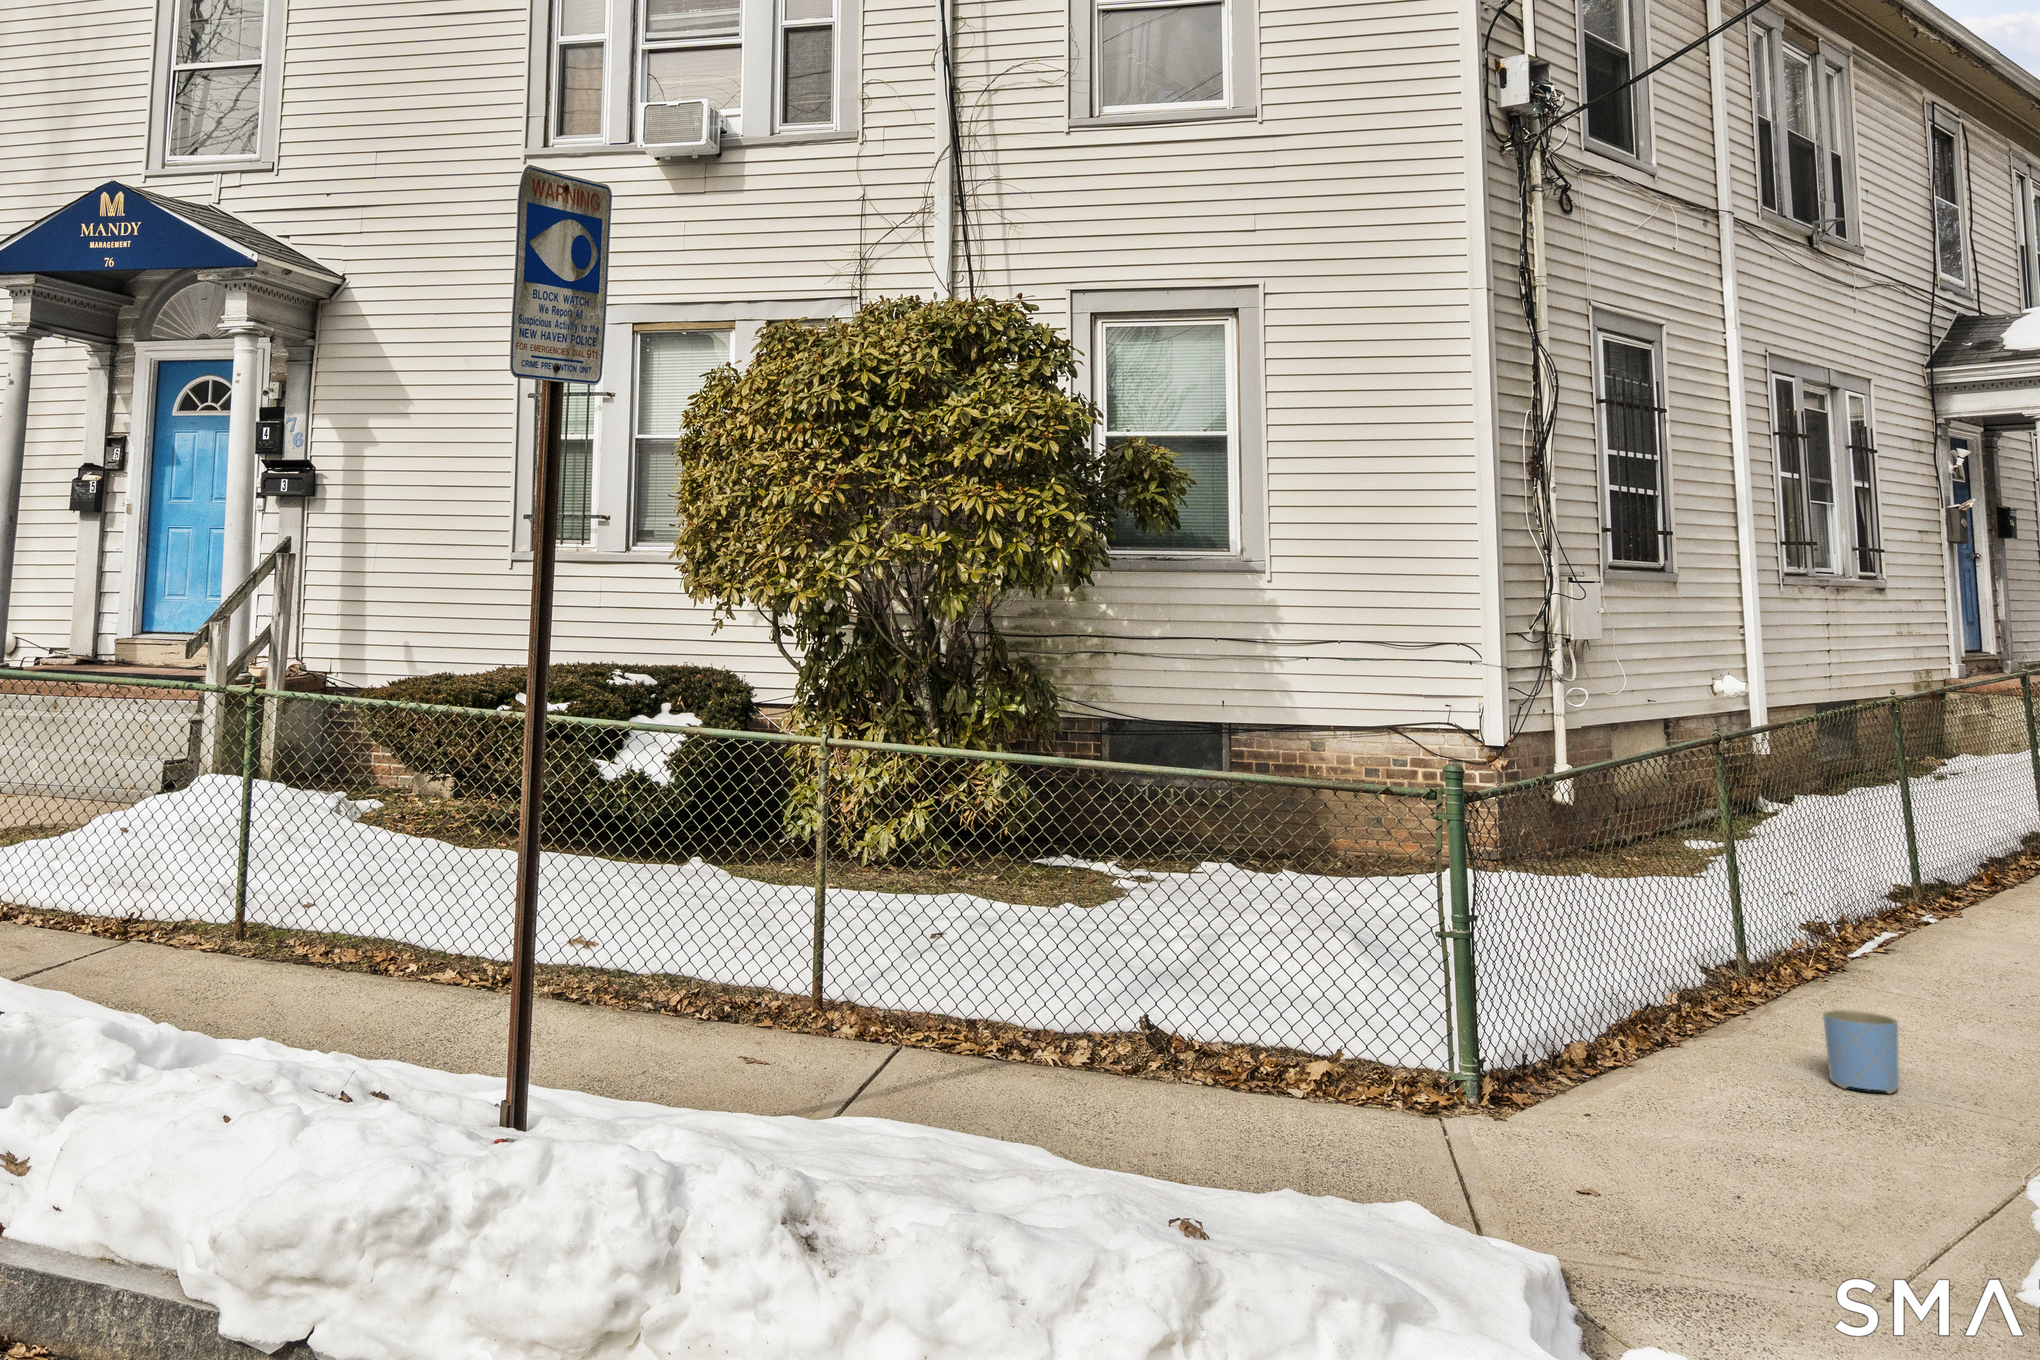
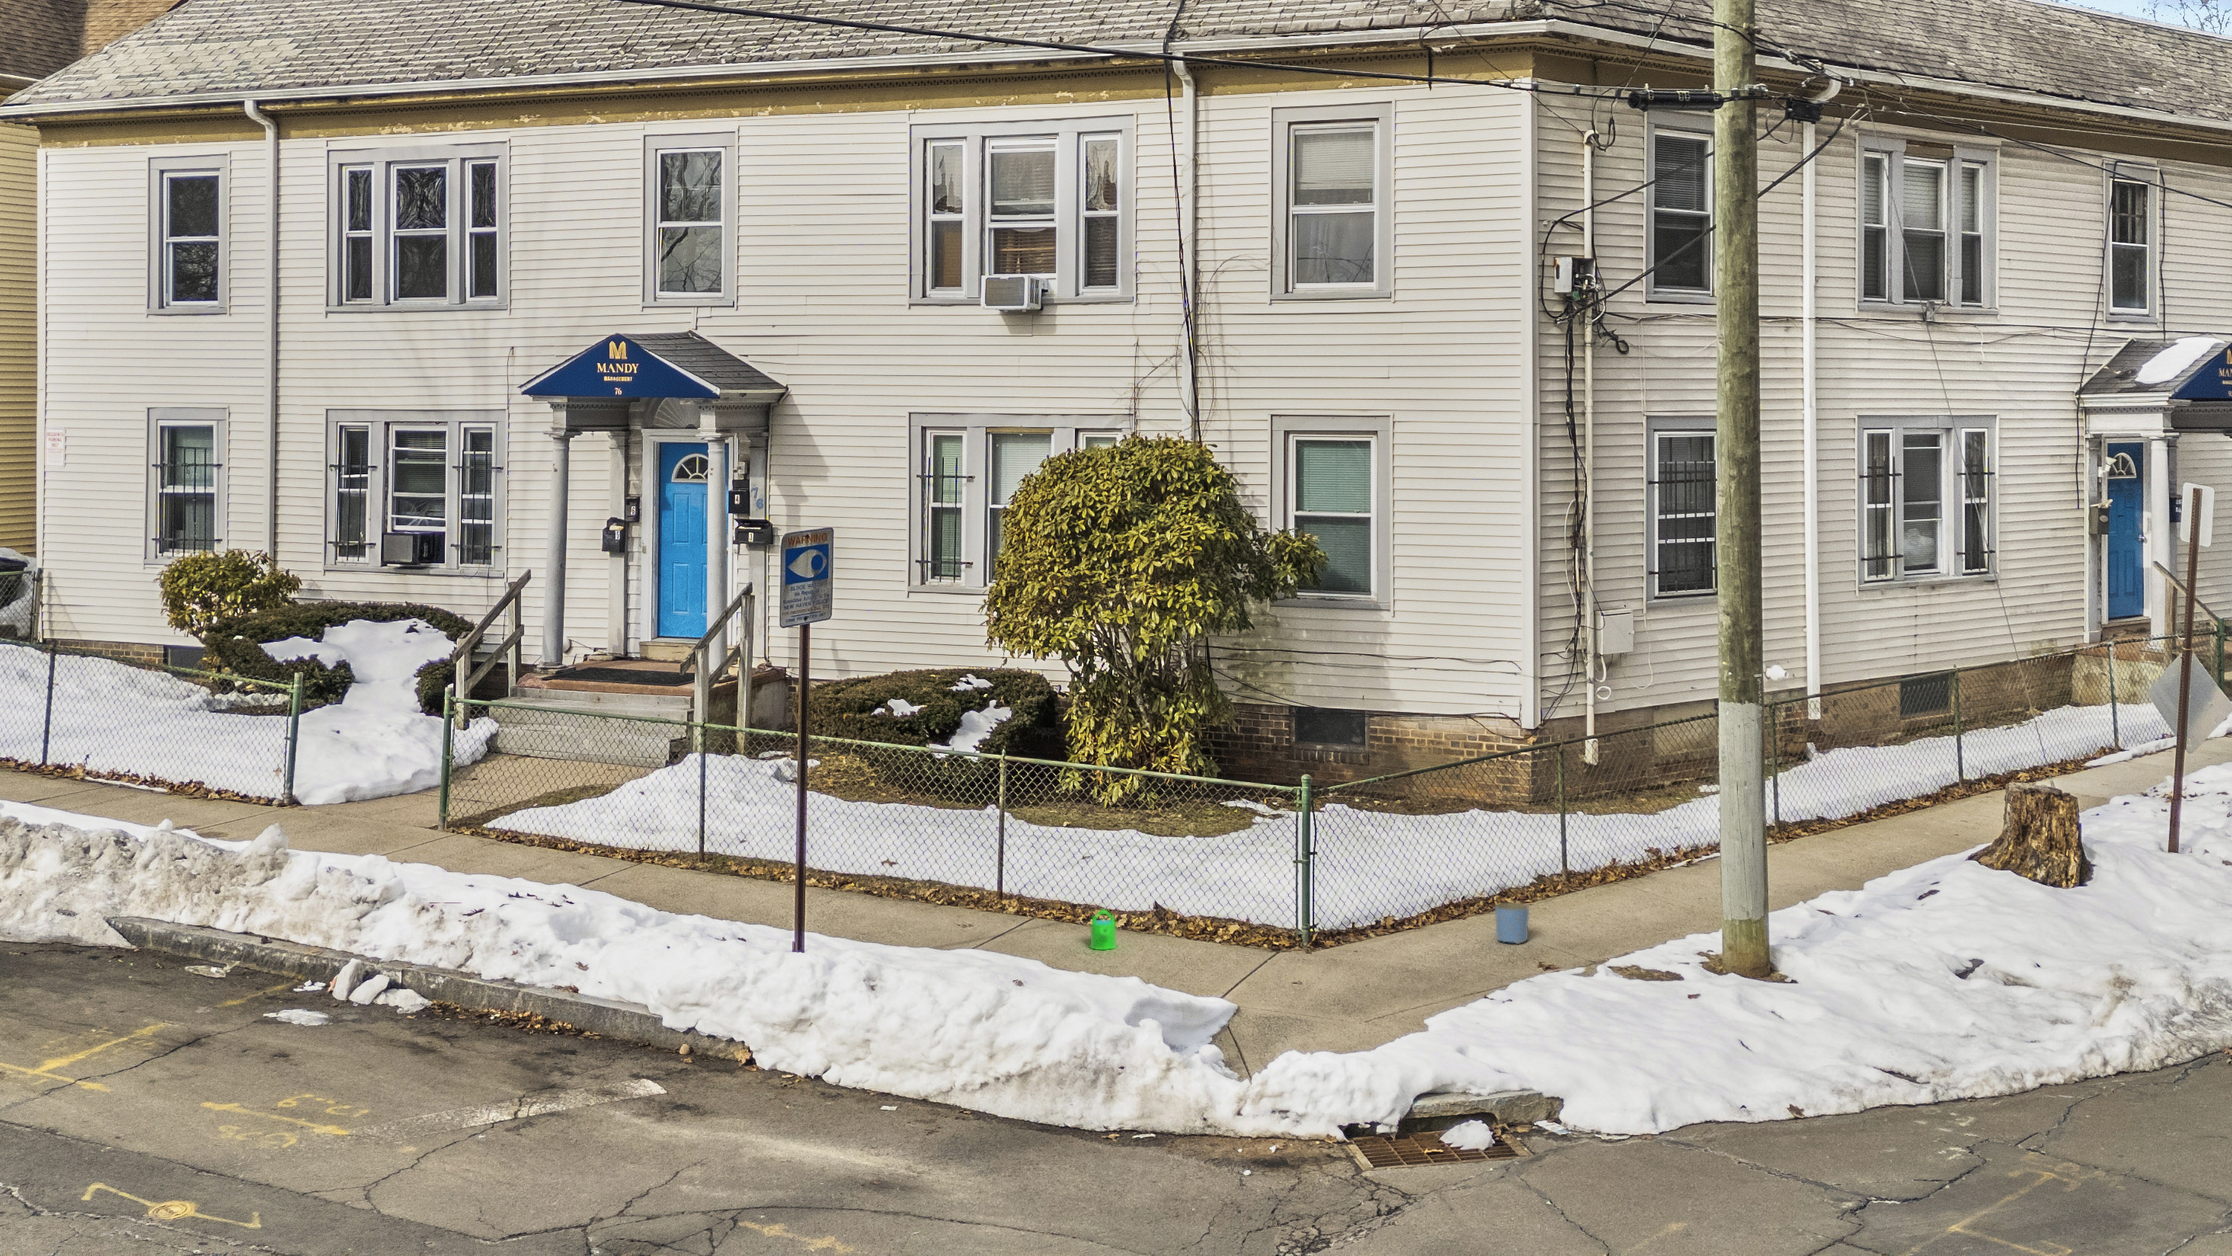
watering can: none [1069,1024,1128,1110] -> present [1090,910,1117,950]

